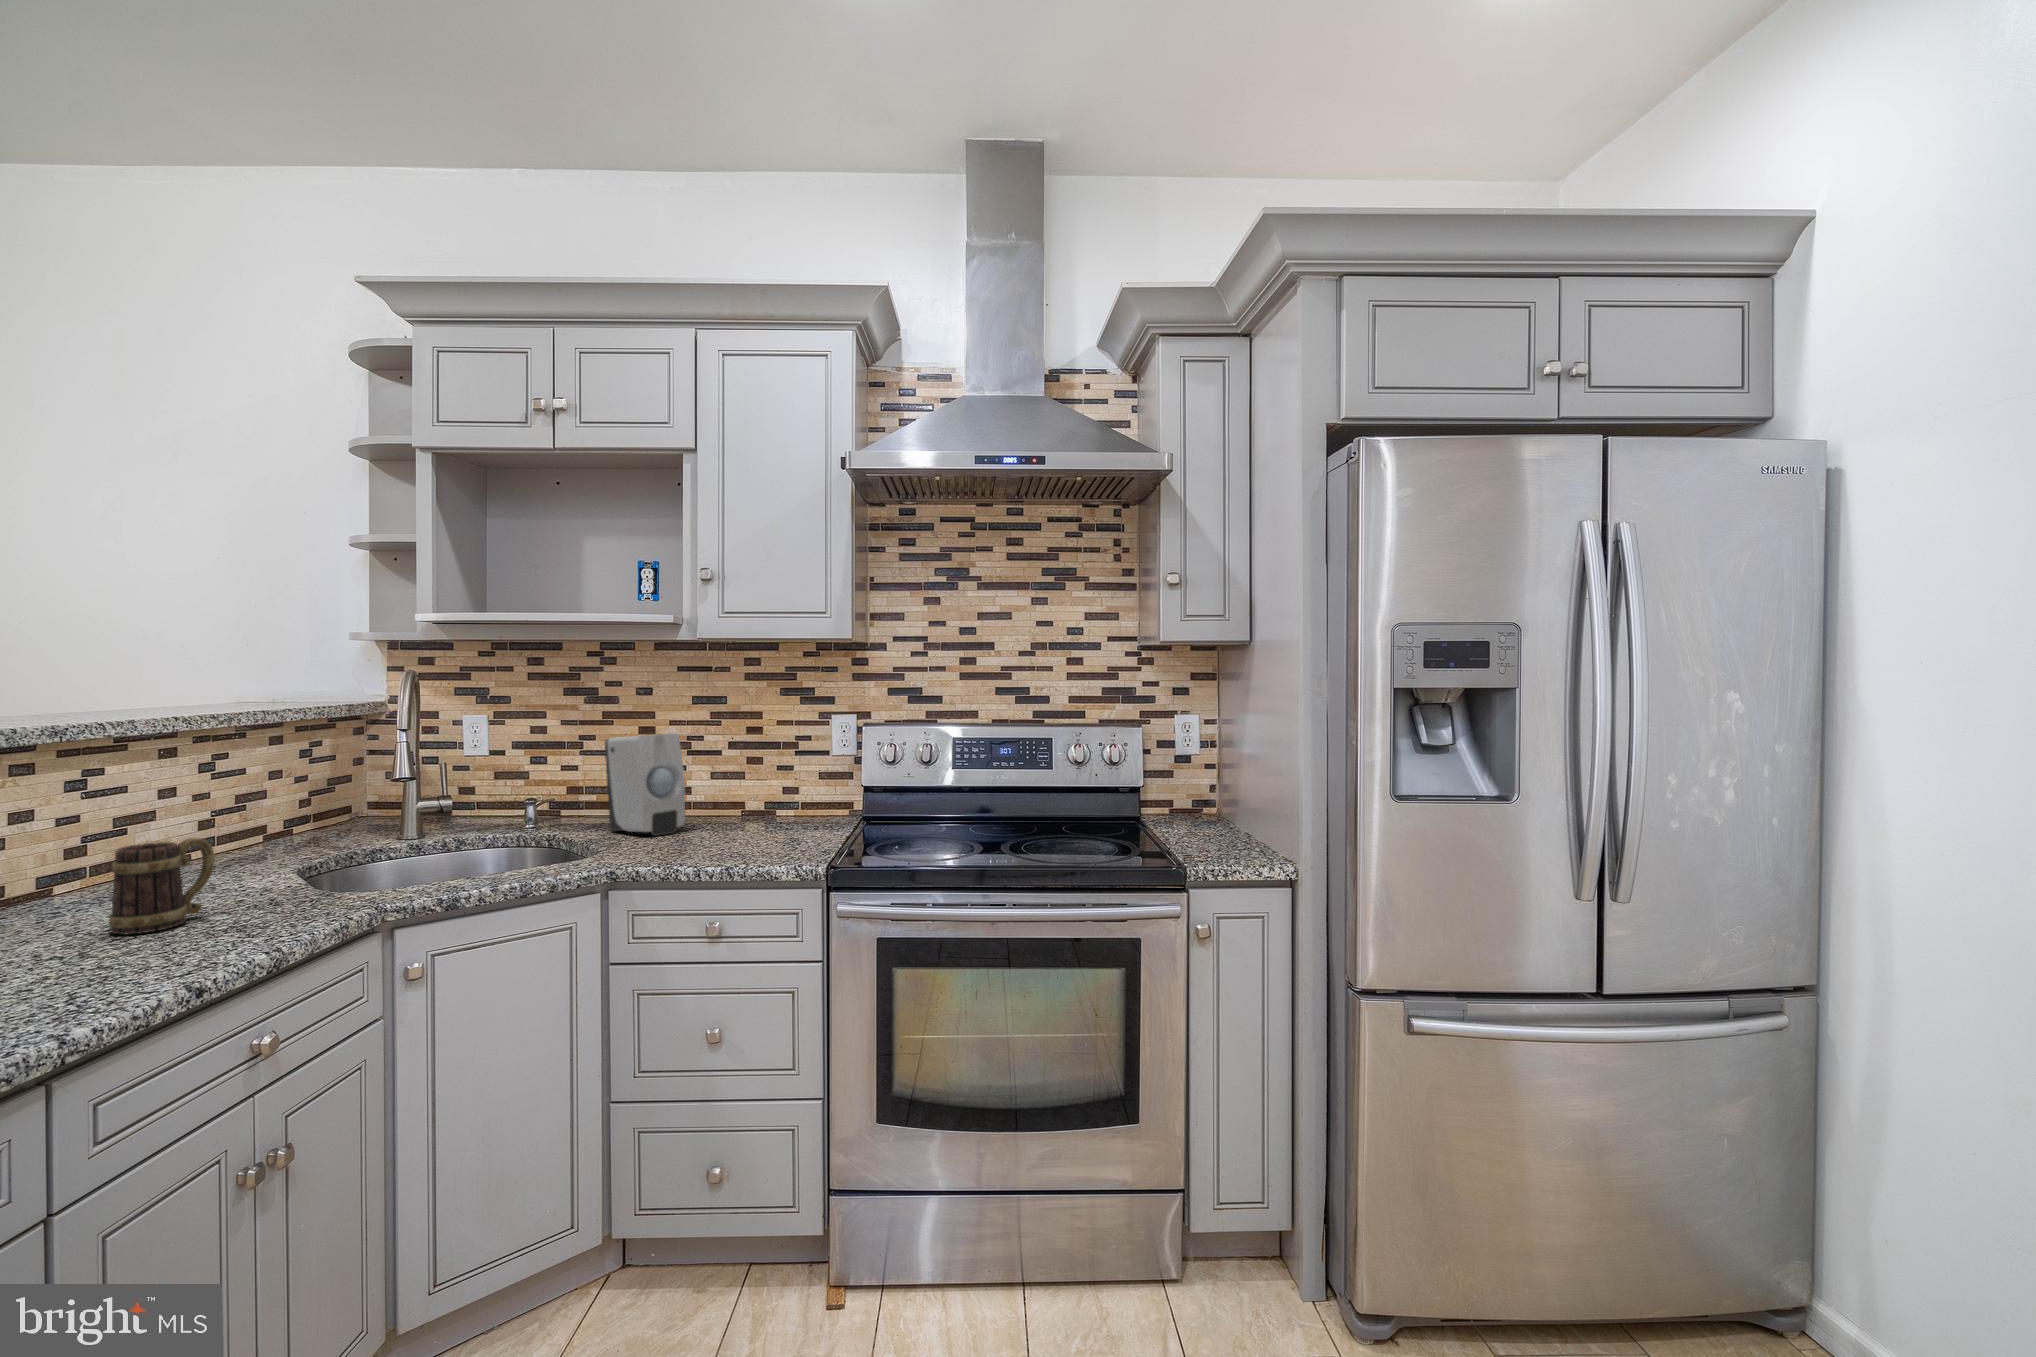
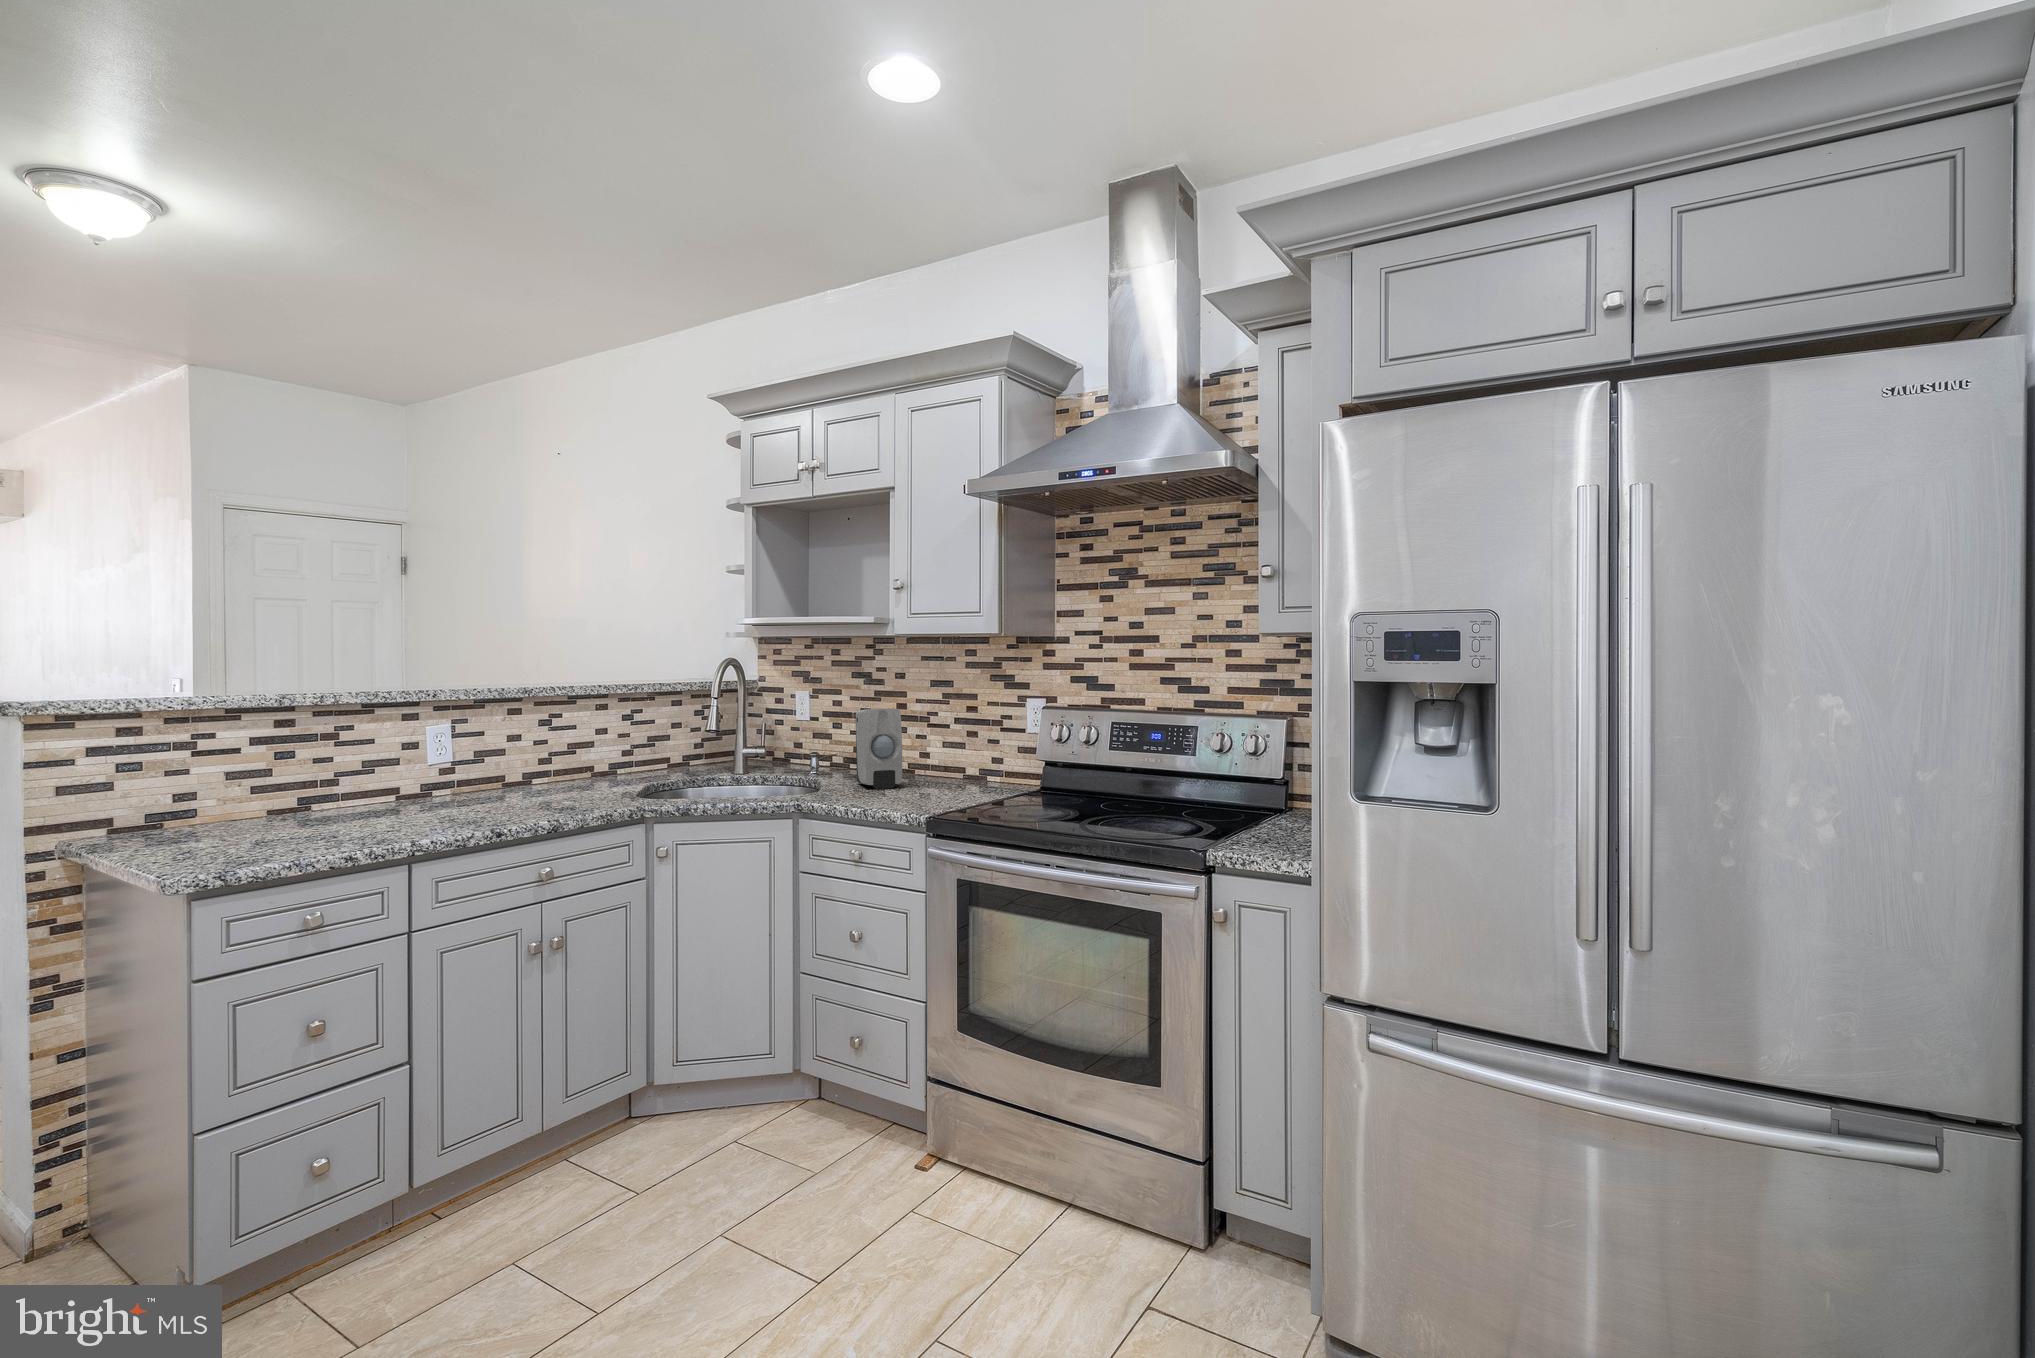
mug: present [109,838,215,934] -> none [520,756,576,809]

